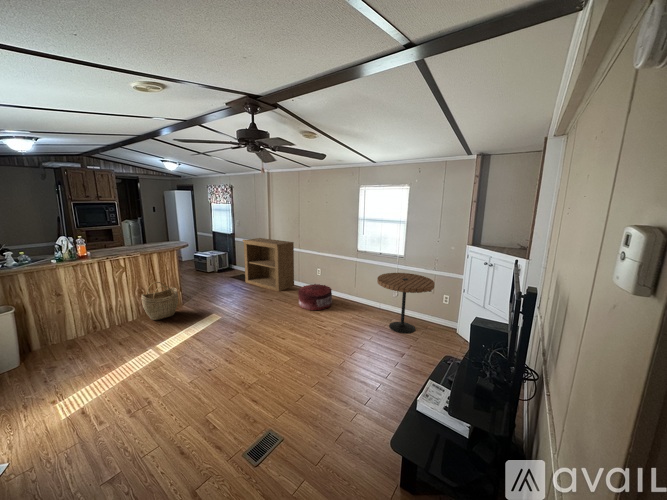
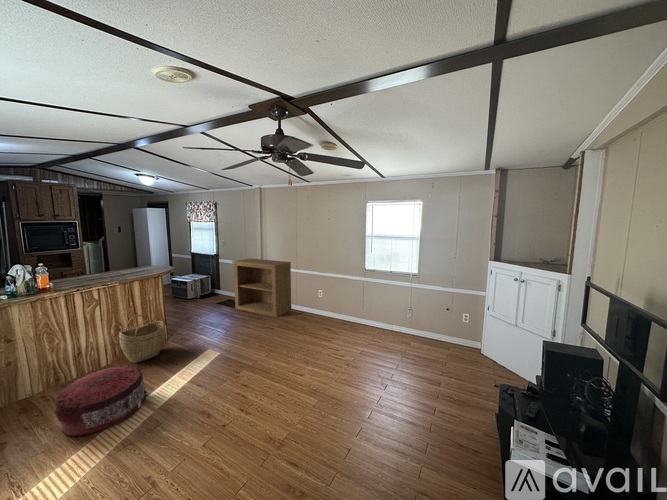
side table: present [377,273,435,334] -> none [396,291,459,358]
pouf: present [298,284,332,310] -> present [54,365,147,436]

